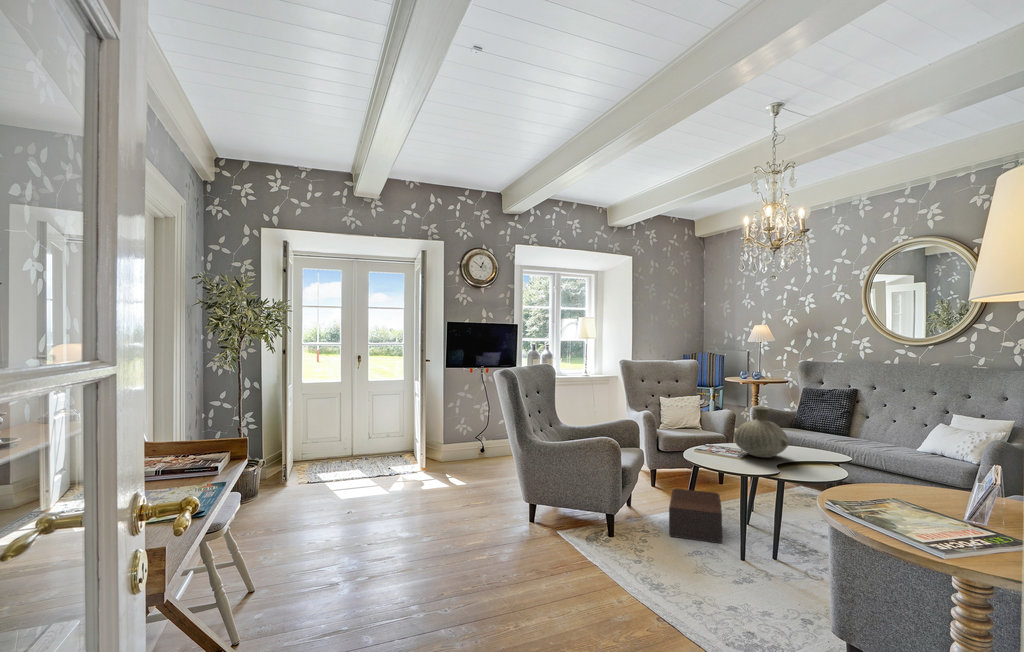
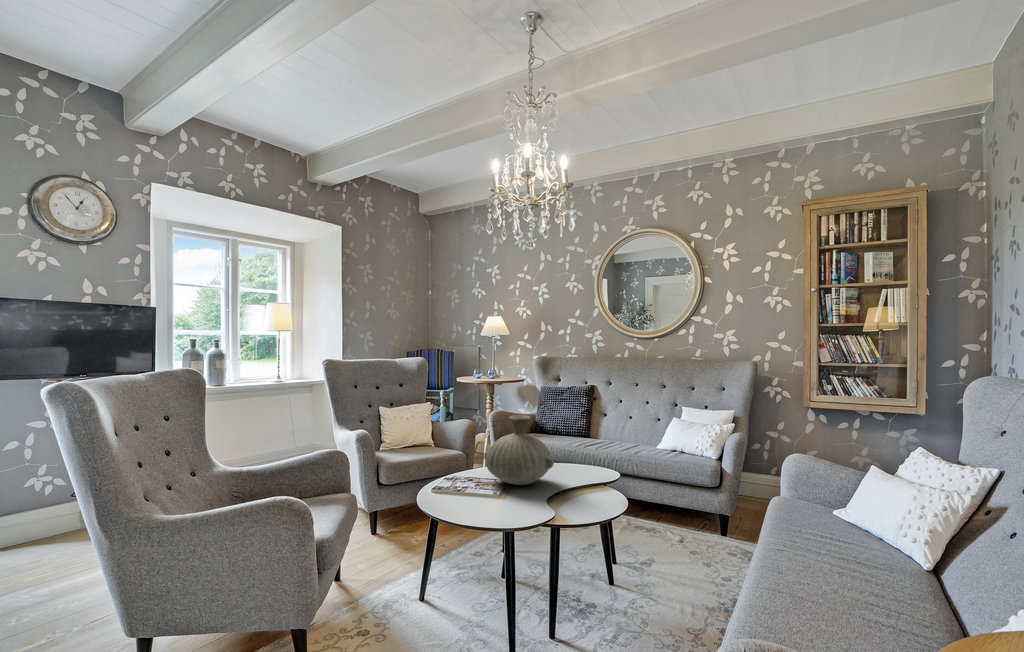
footstool: present [669,488,722,543] -> none [398,543,474,629]

